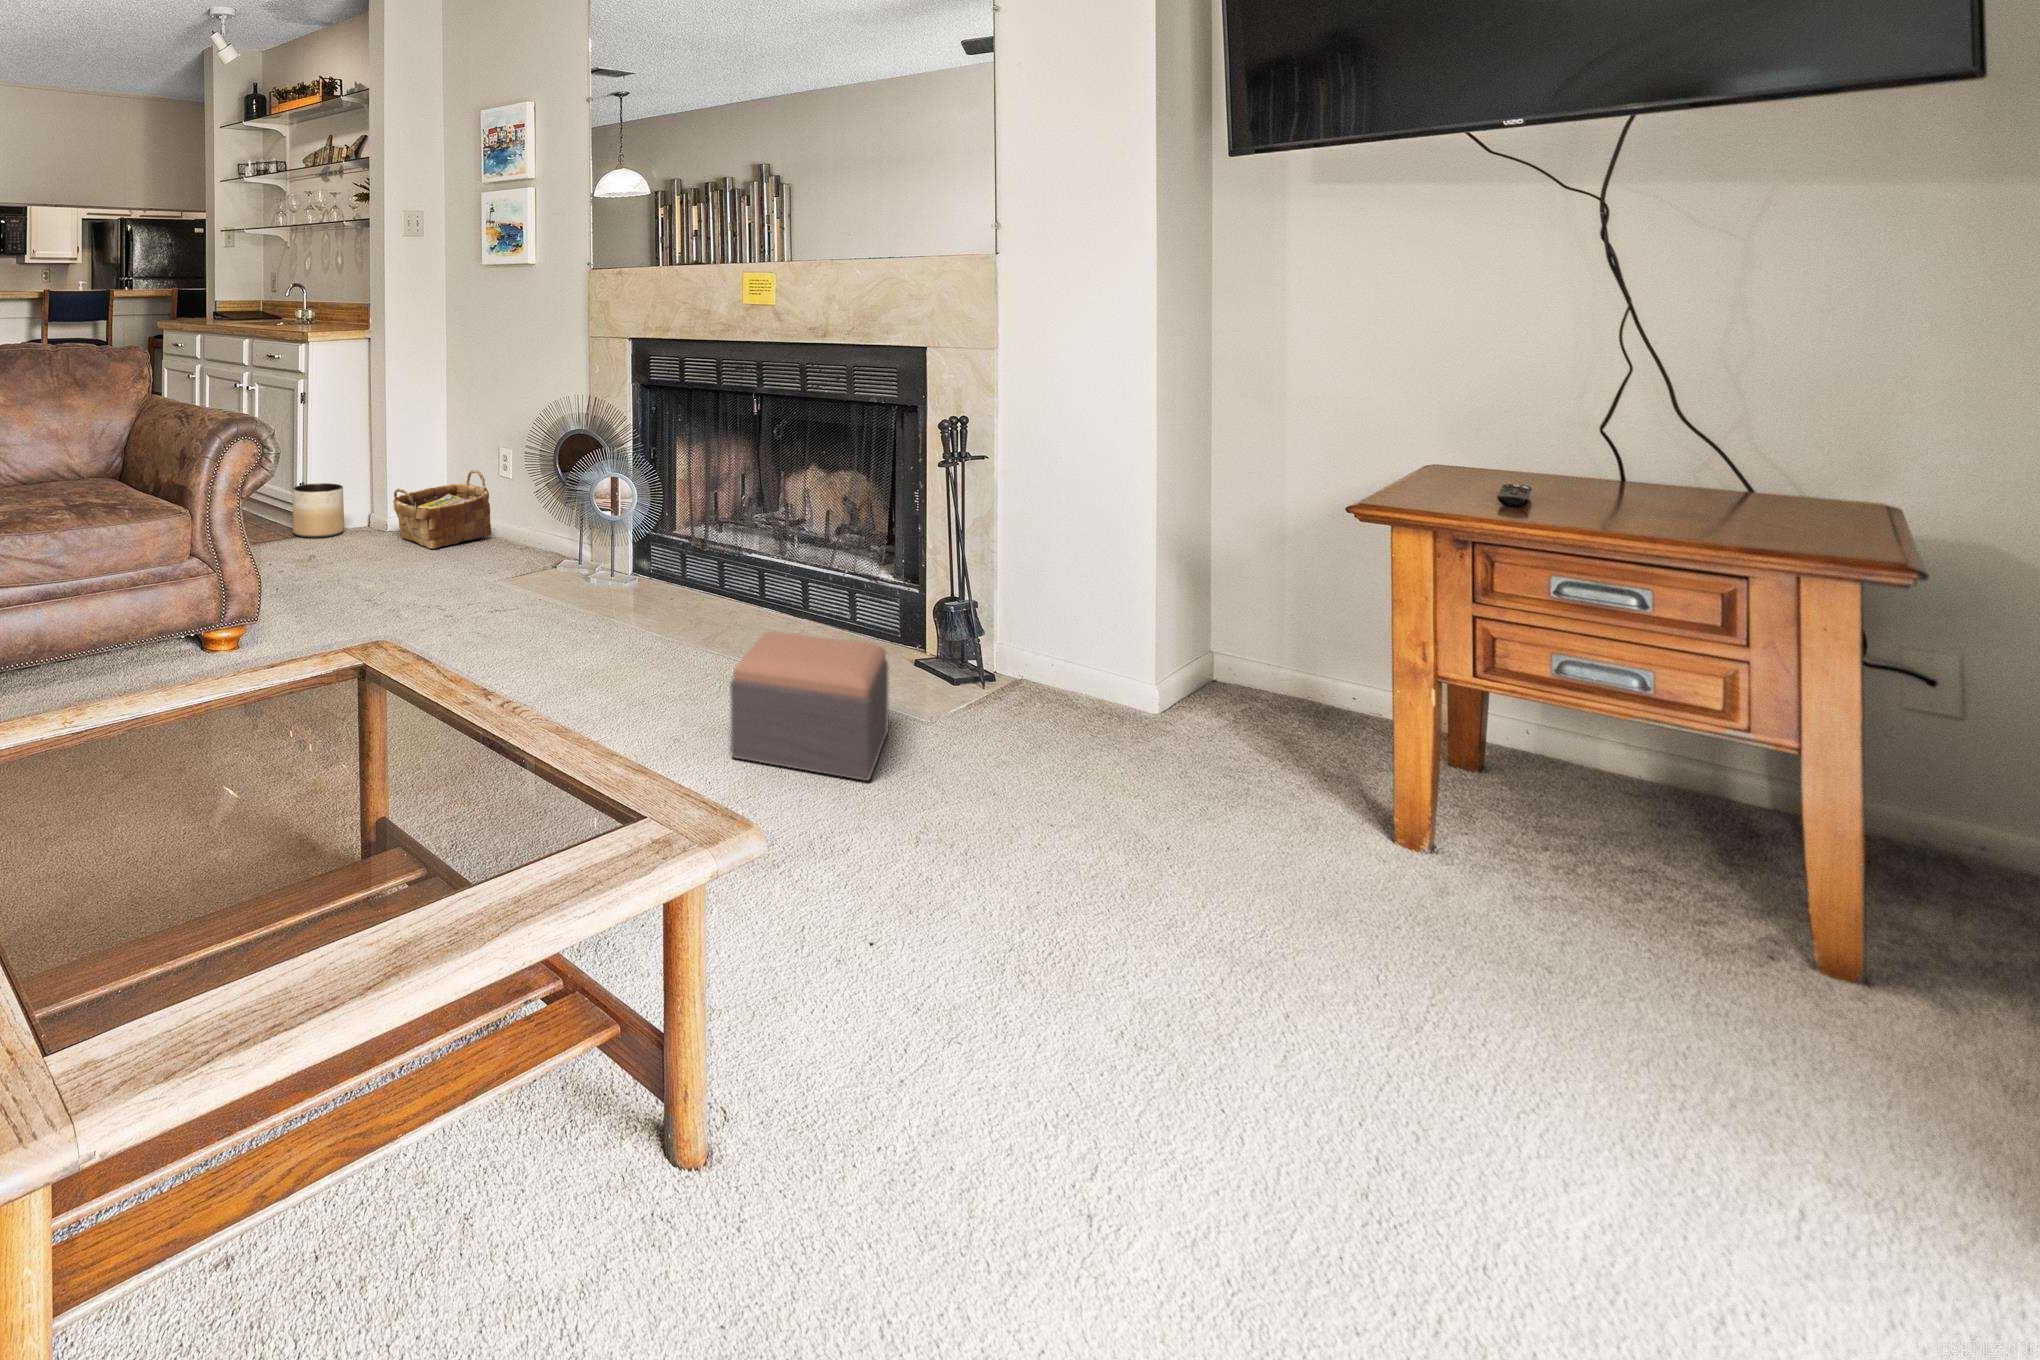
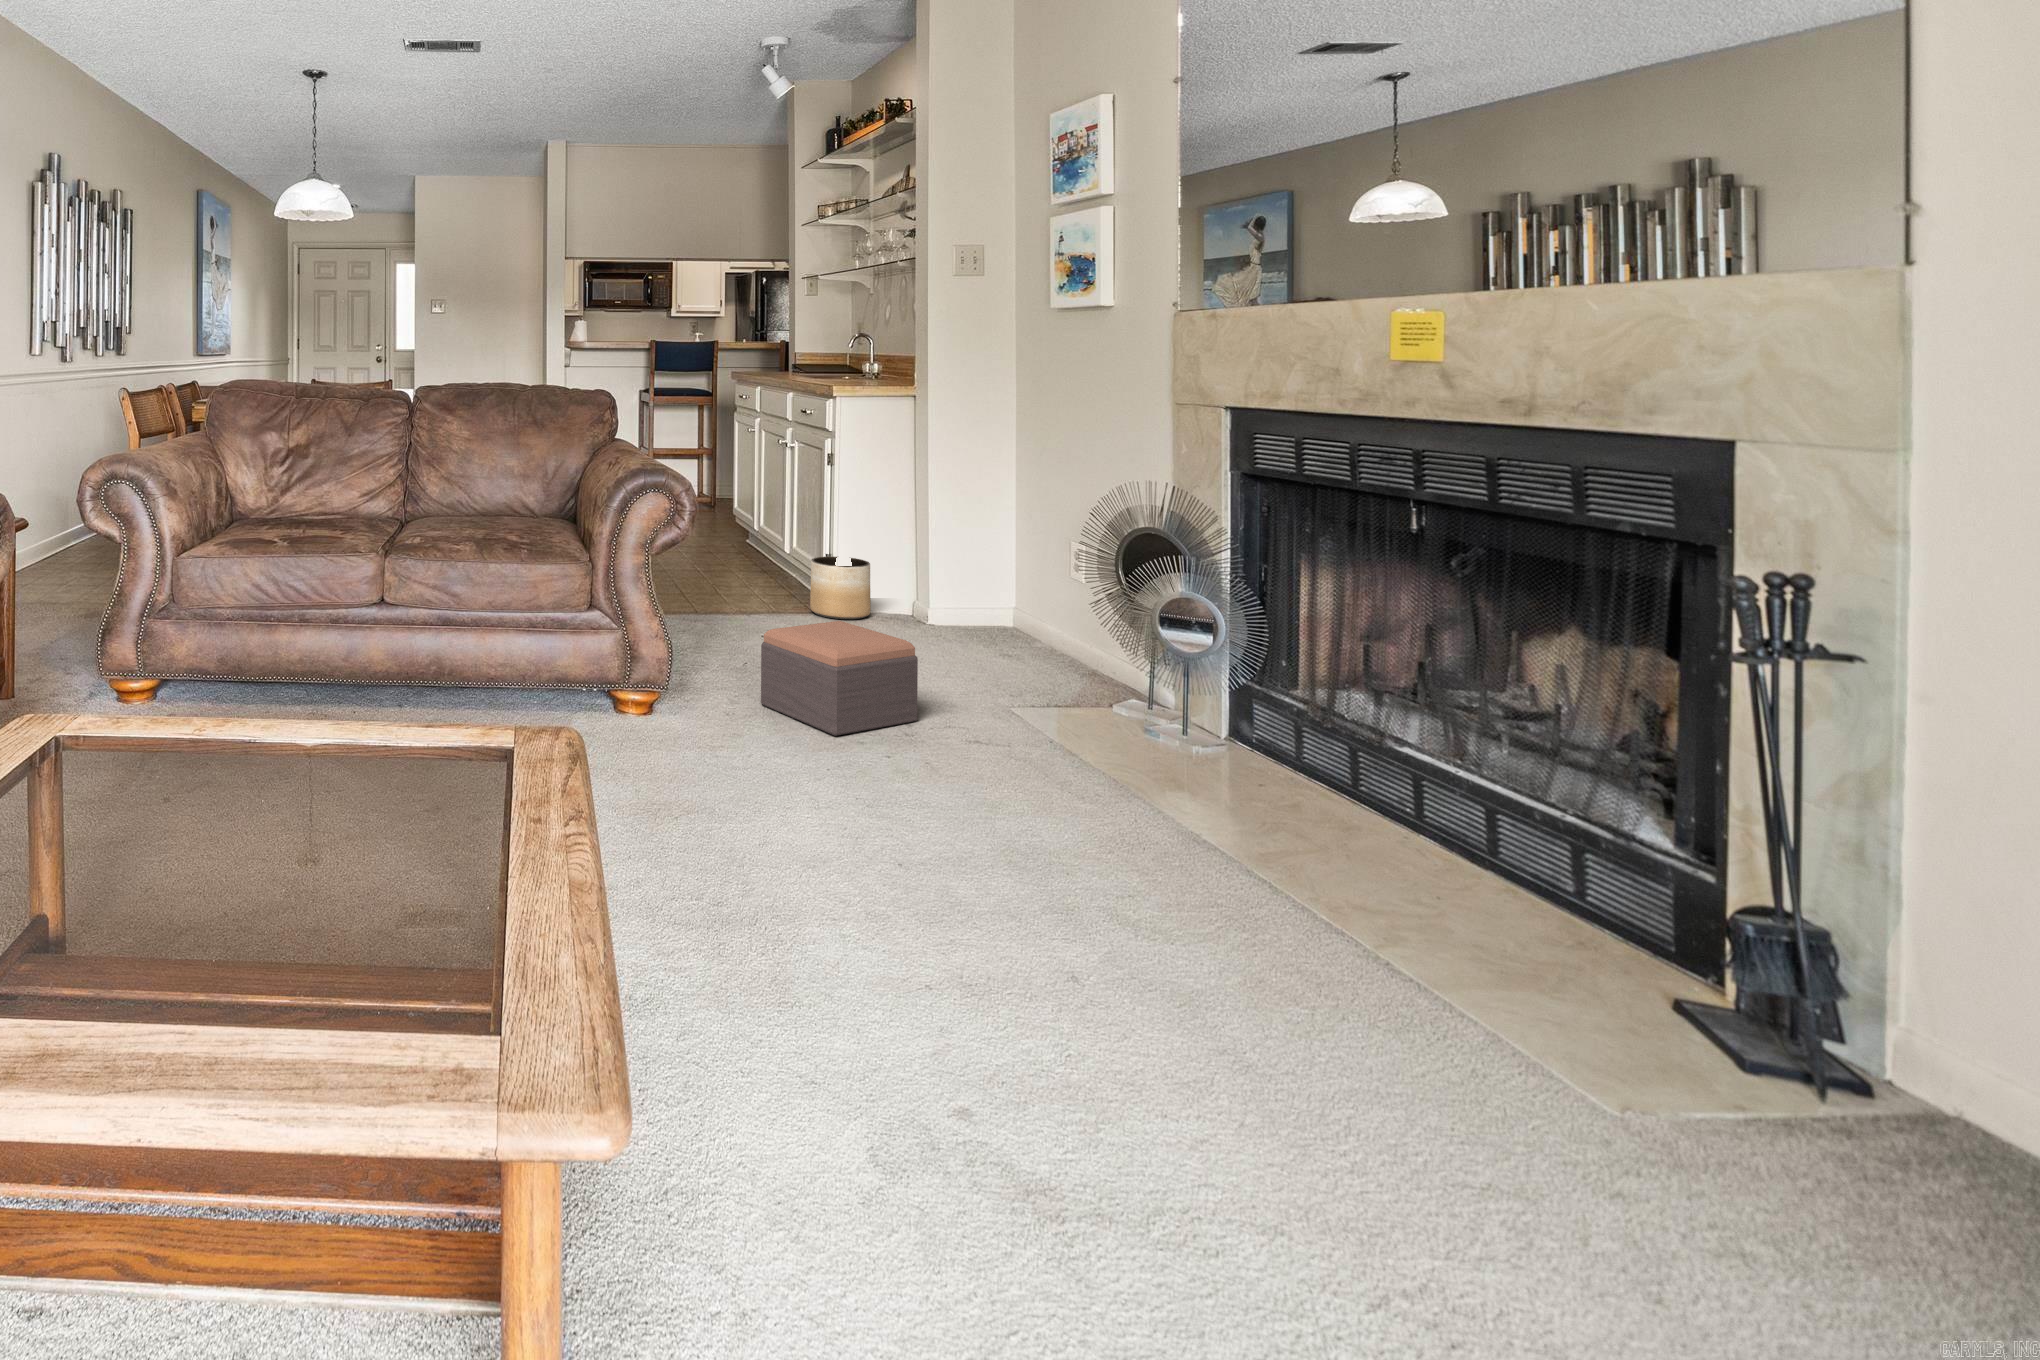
woven basket: present [393,470,492,549] -> none [916,564,1046,654]
footstool: present [730,631,888,781] -> present [761,621,918,736]

